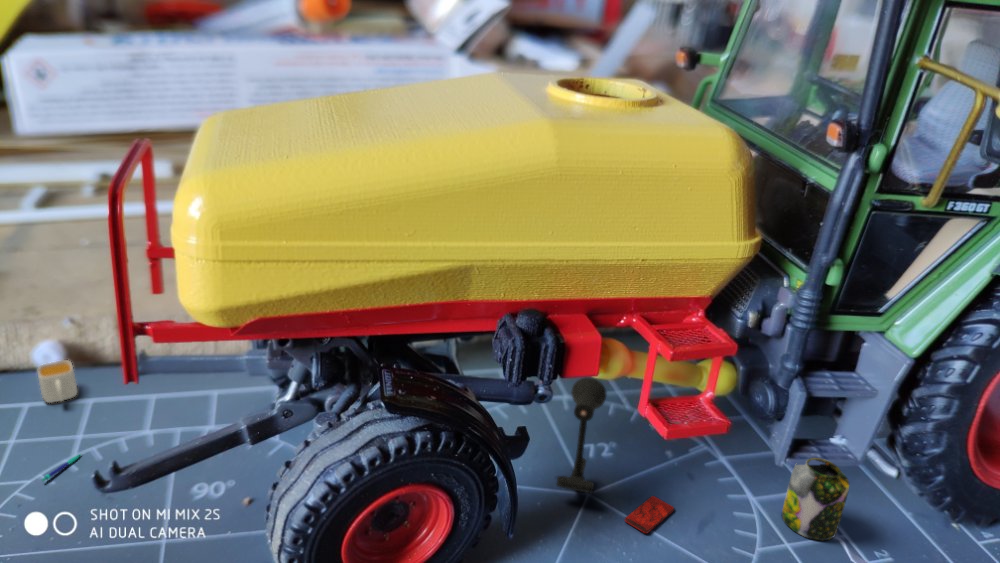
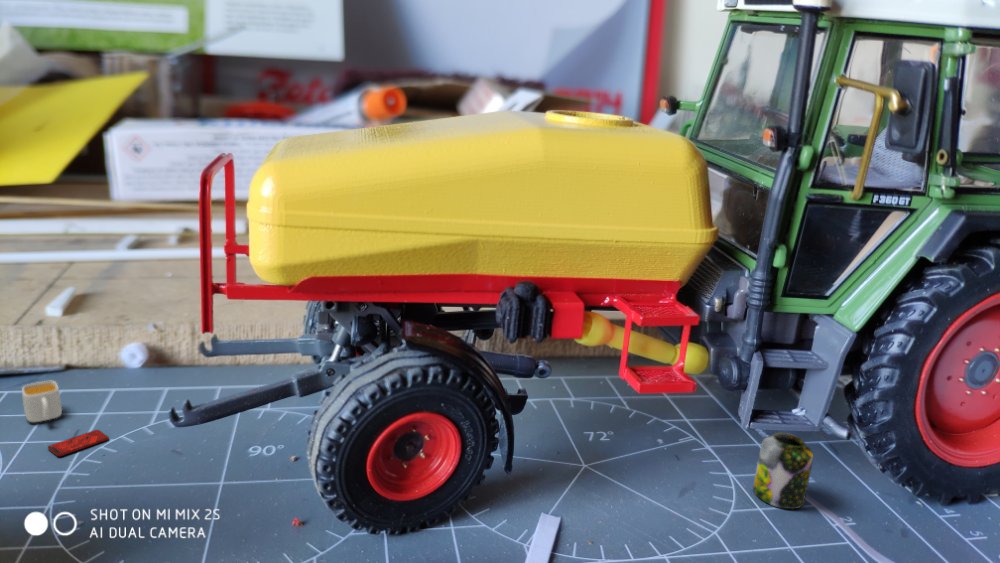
desk lamp: present [556,377,607,493] -> none [546,366,589,476]
pen: present [42,455,80,481] -> none [34,465,73,491]
smartphone: present [624,496,674,533] -> present [48,430,109,456]

